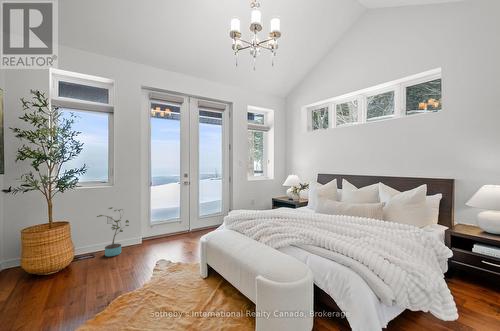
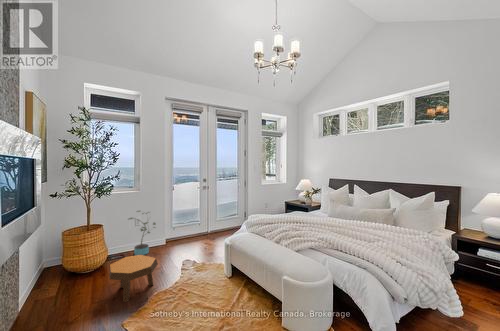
footstool: none [61,255,123,309] -> present [110,255,158,302]

